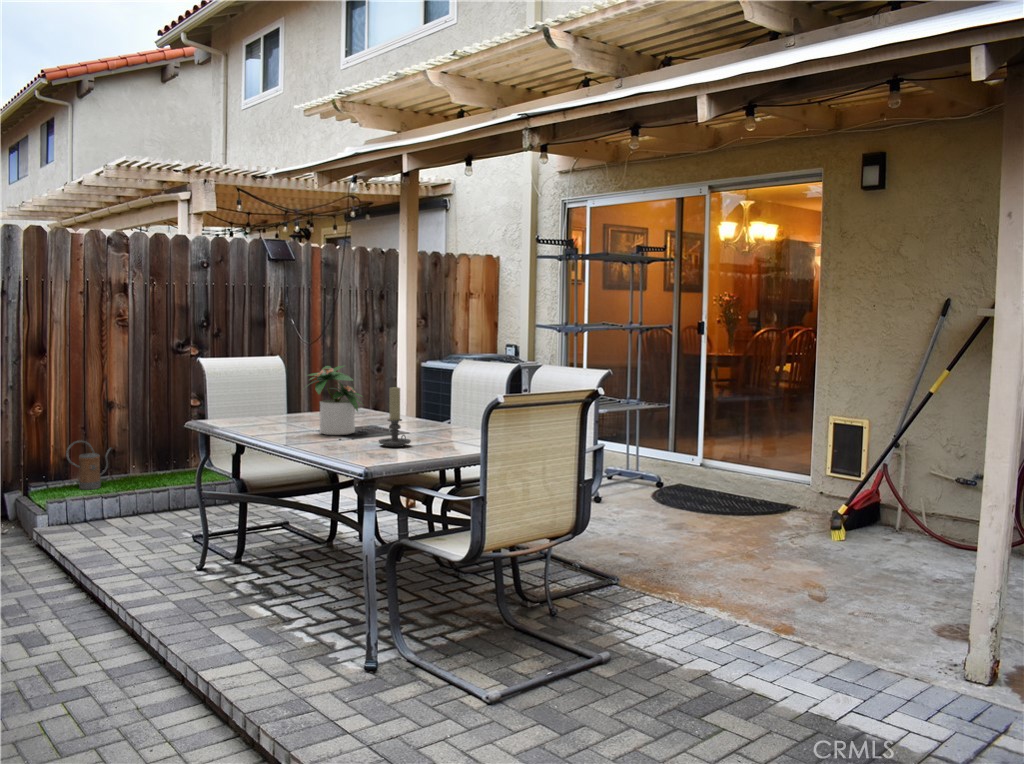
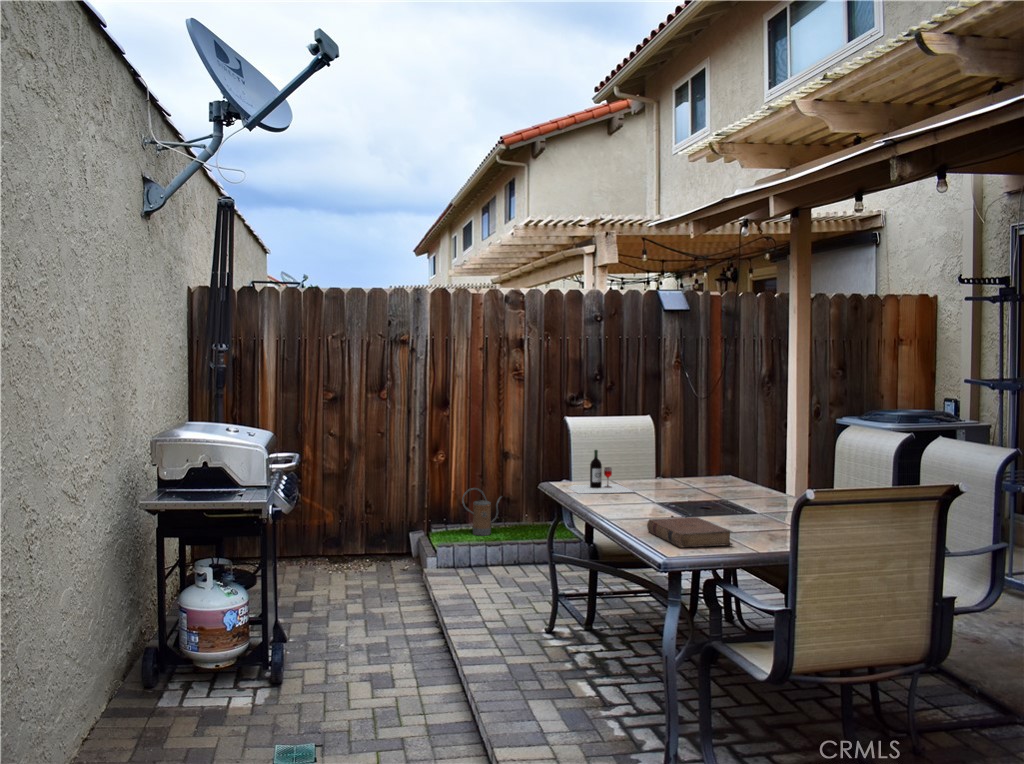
potted plant: present [309,366,361,435] -> none [639,427,711,506]
candle holder: present [379,387,411,447] -> none [712,455,750,526]
wine bottle: none [214,390,291,431] -> present [569,450,634,494]
book: none [331,441,411,465] -> present [647,517,732,547]

